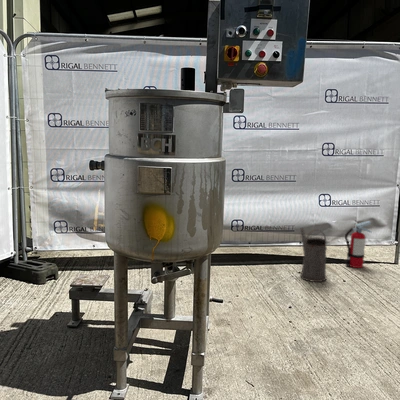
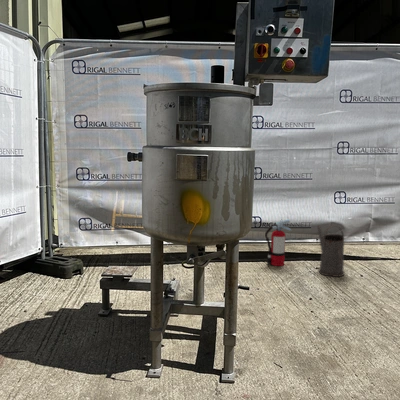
fire extinguisher: present [345,221,371,268] -> present [265,219,291,266]

